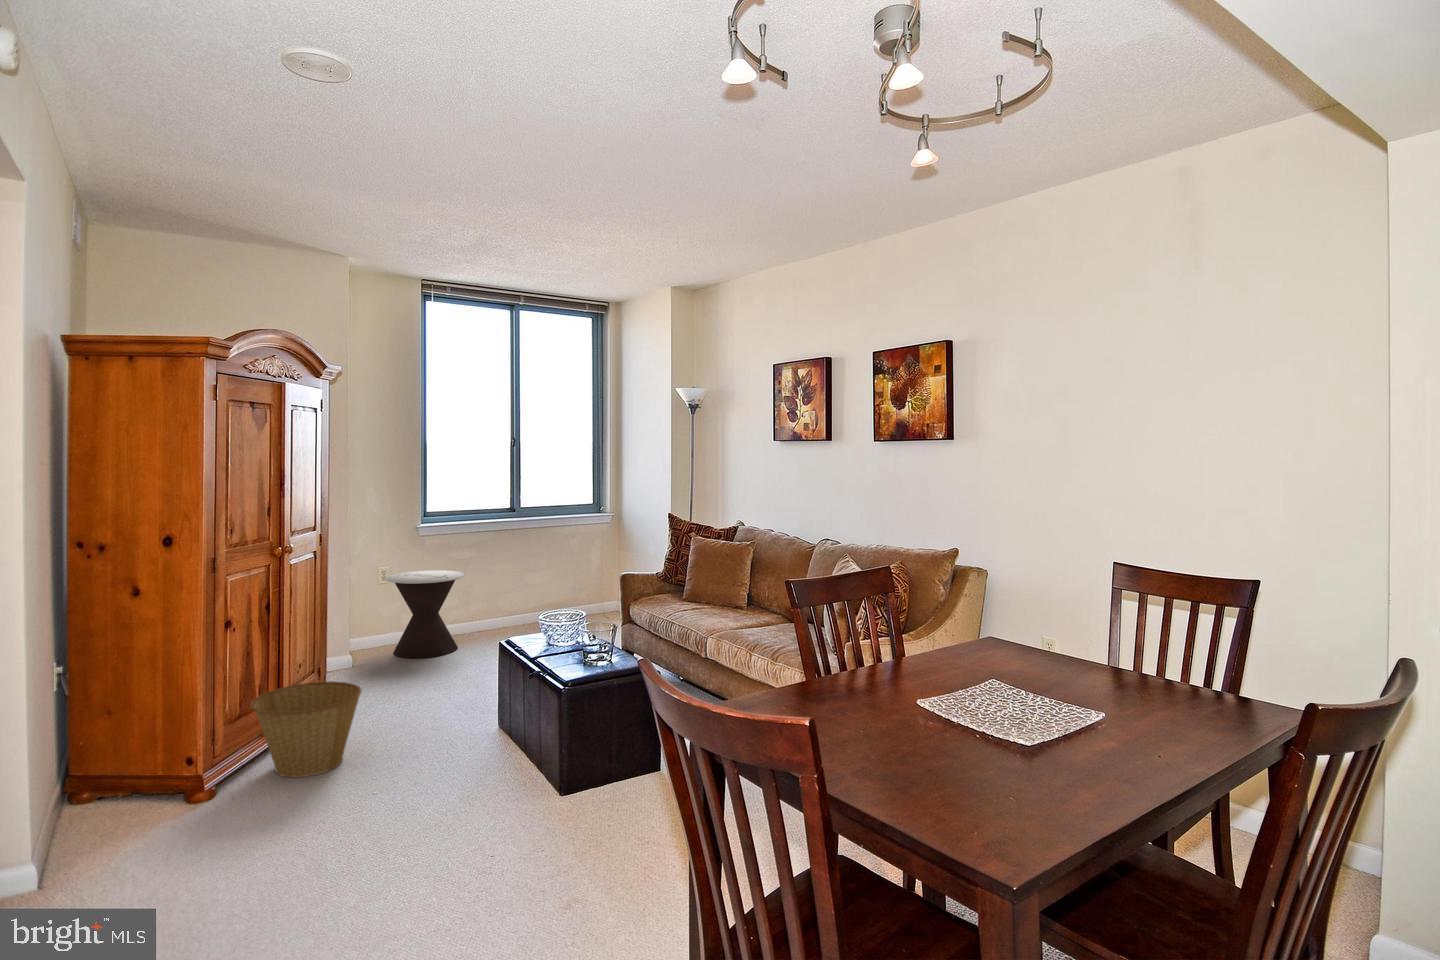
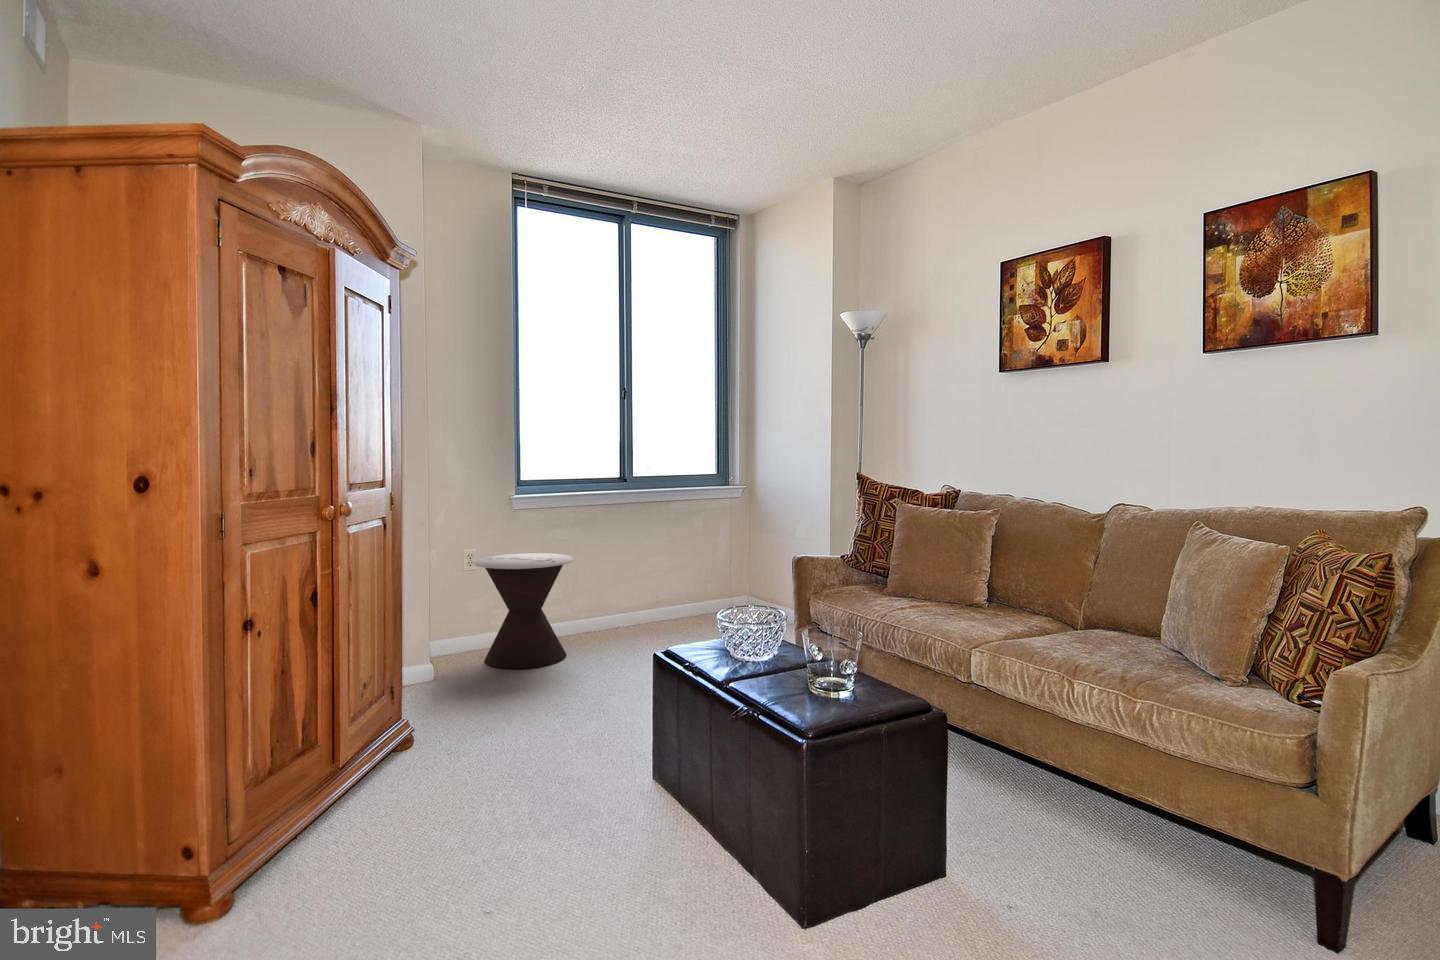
basket: present [250,681,361,777] -> none [283,715,461,882]

